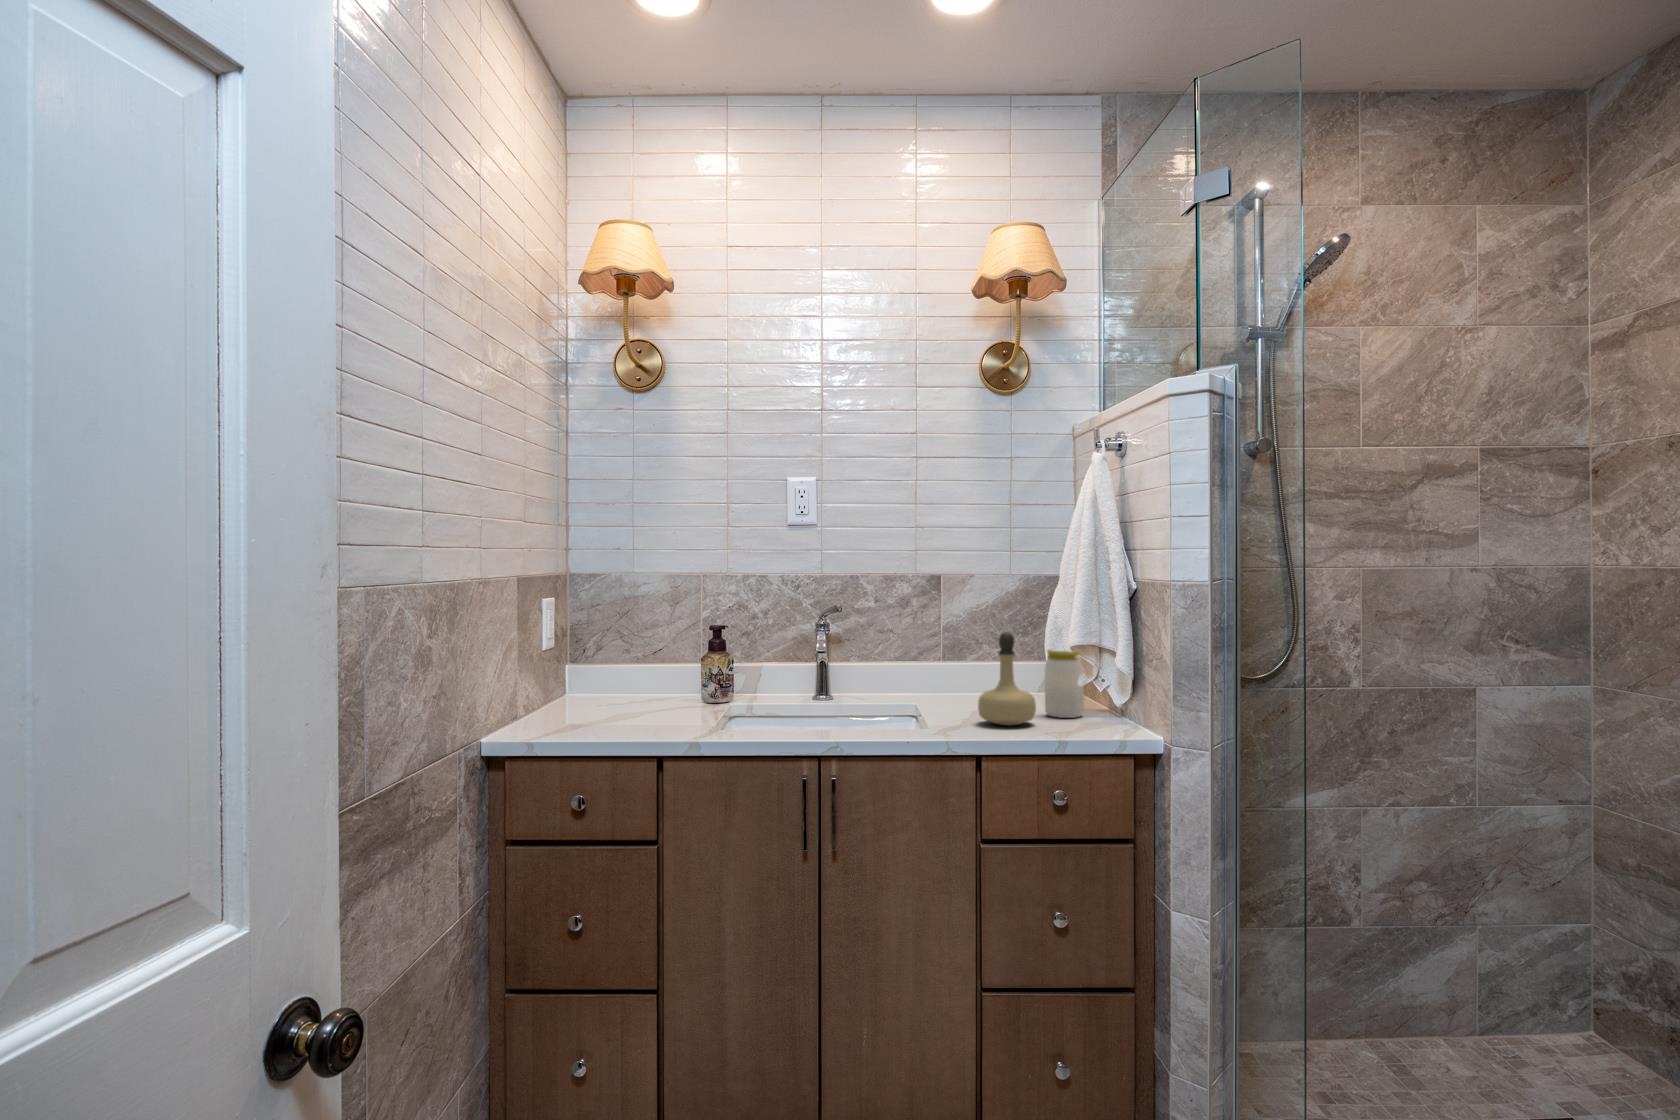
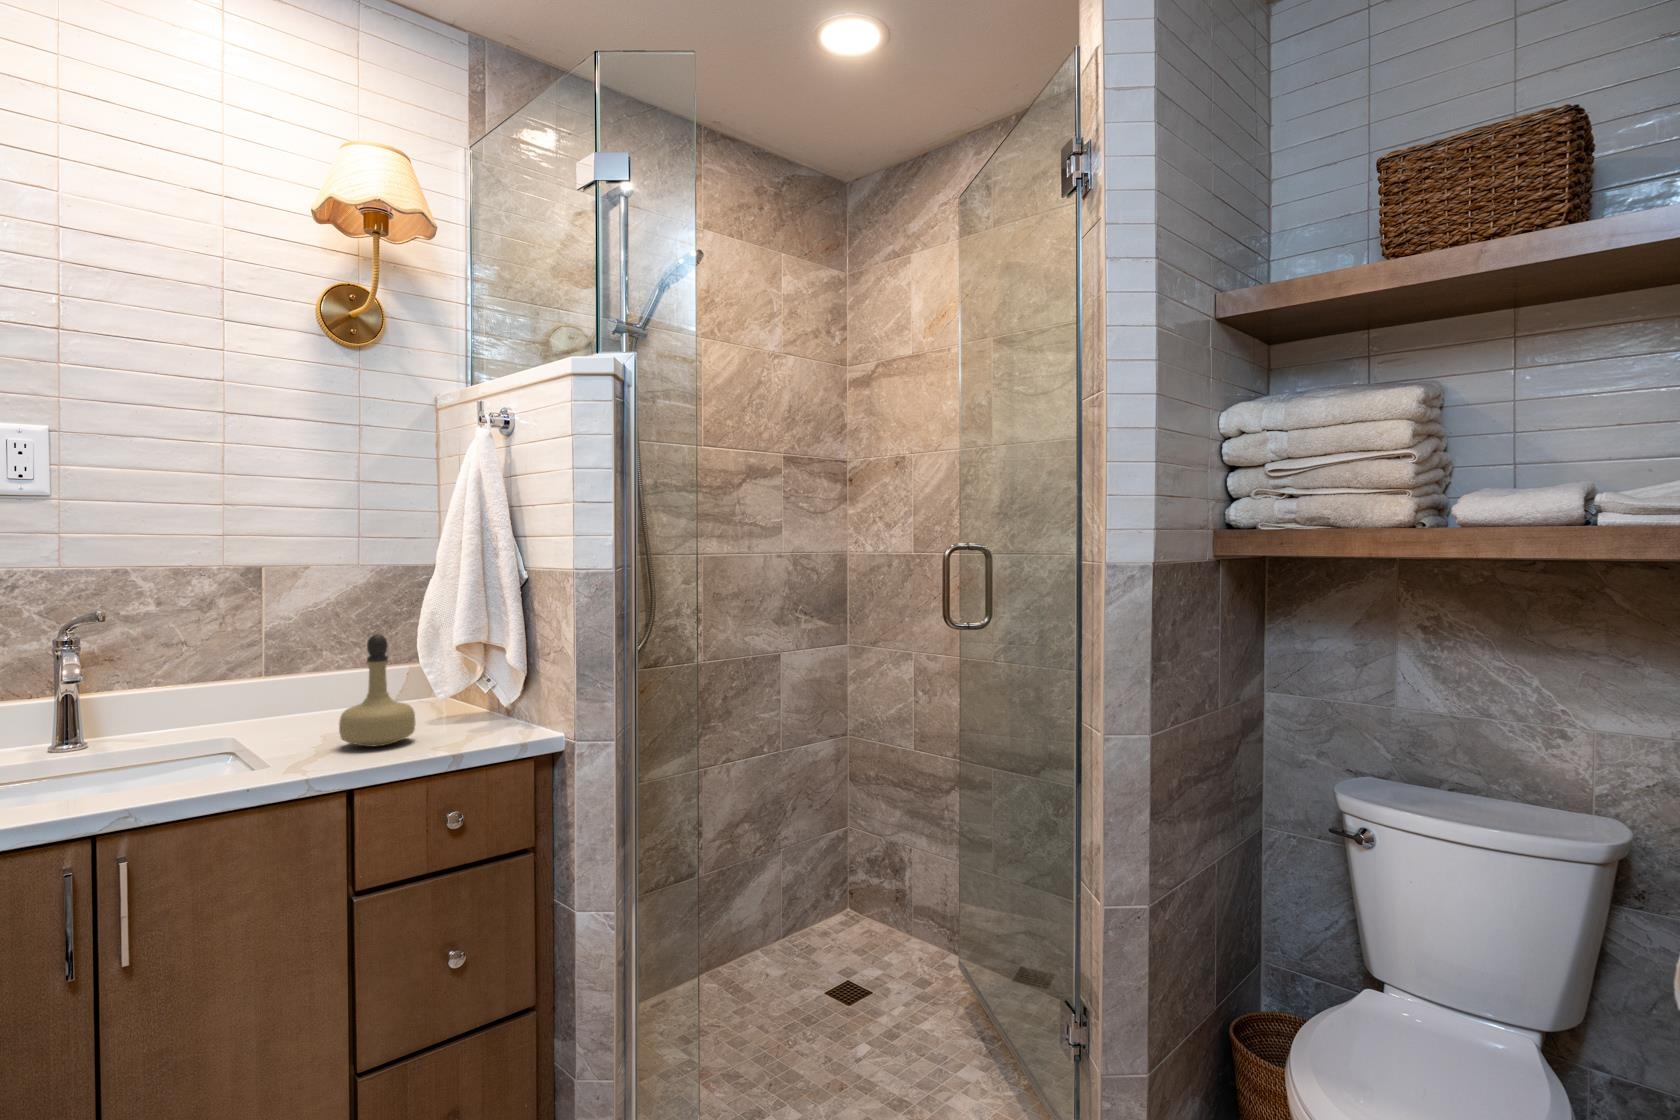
jar: present [1045,649,1084,718] -> none [418,648,465,727]

